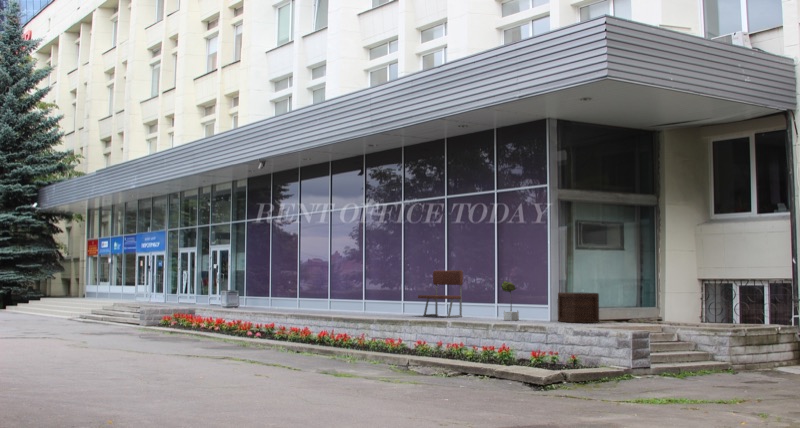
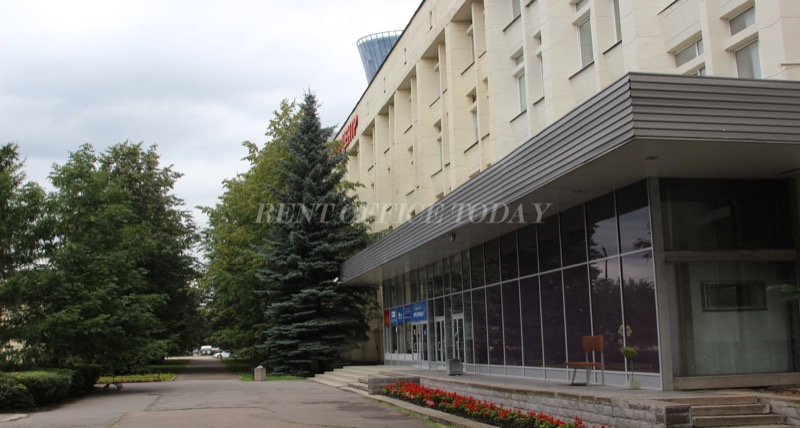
wooden crate: present [557,292,599,323] -> none [671,358,713,392]

